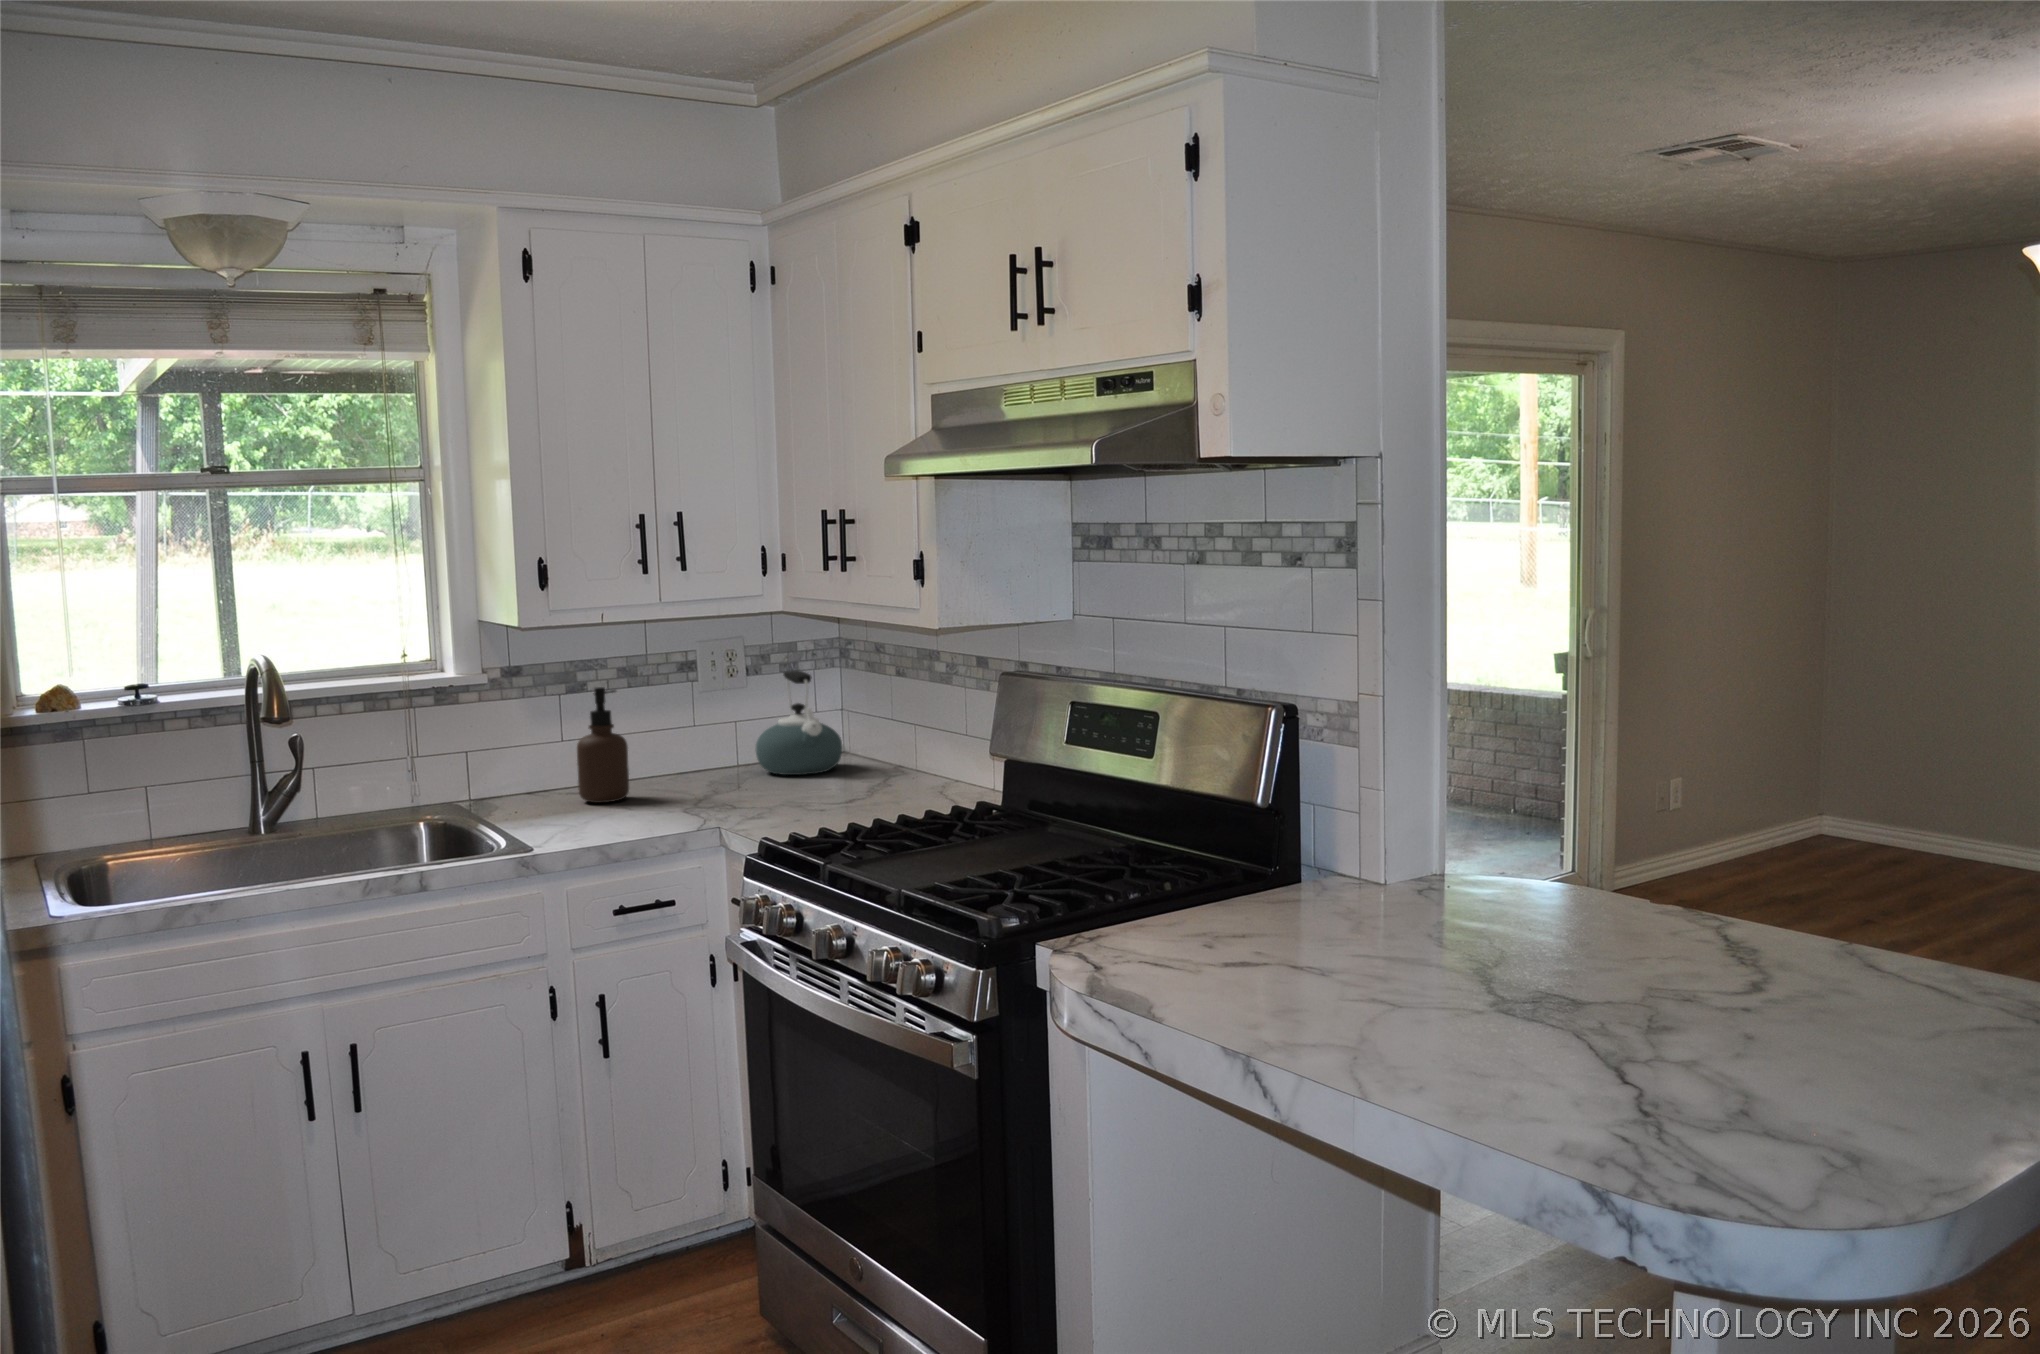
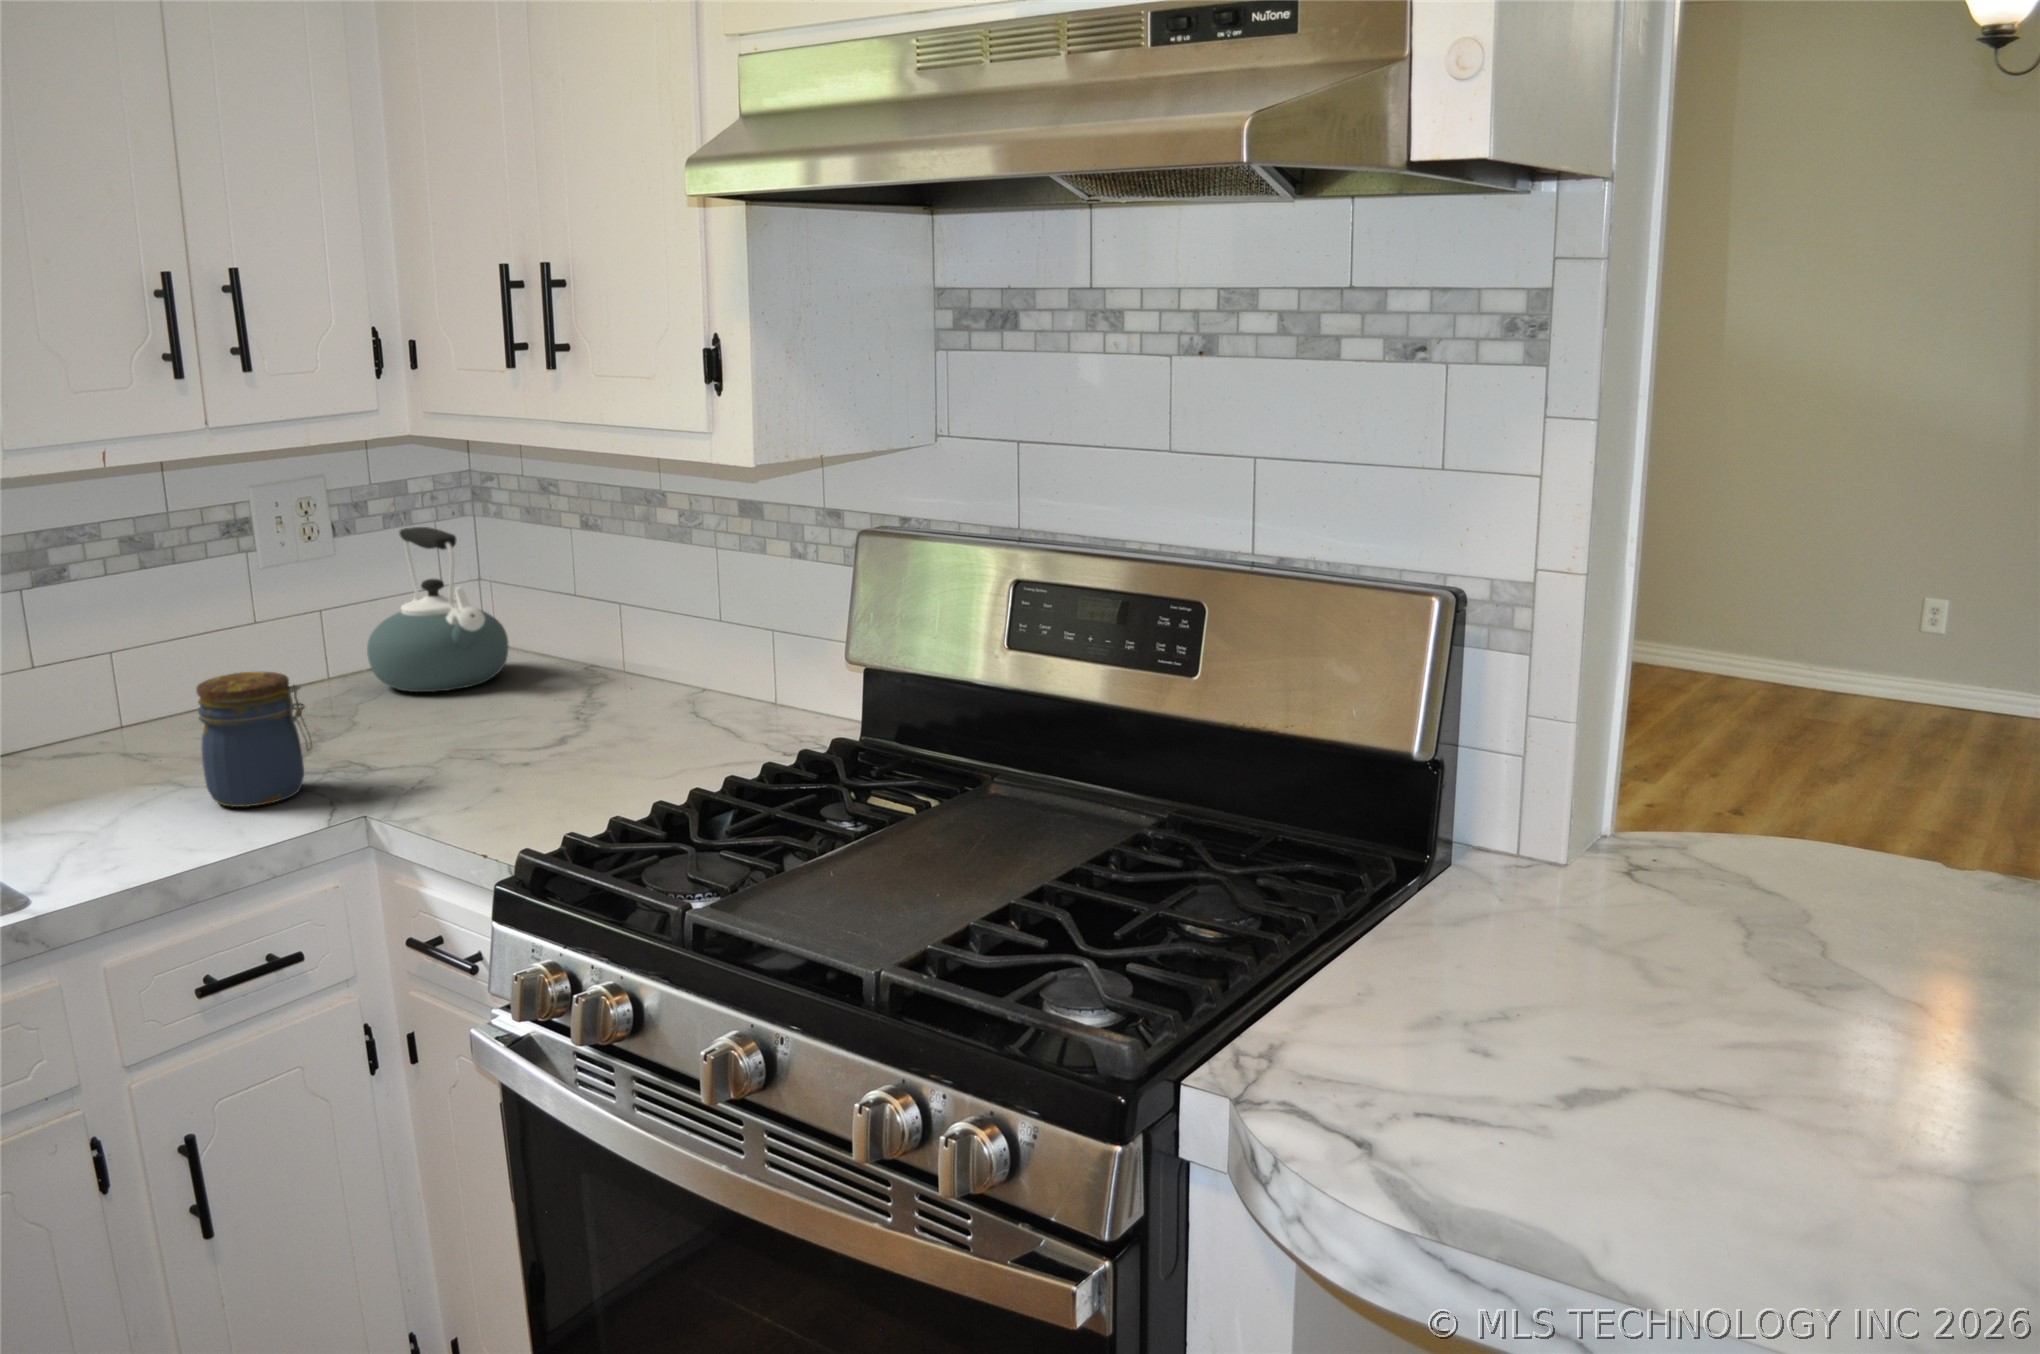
soap dispenser: present [577,687,629,803] -> none [64,579,171,777]
jar: none [635,741,694,818] -> present [196,672,312,807]

